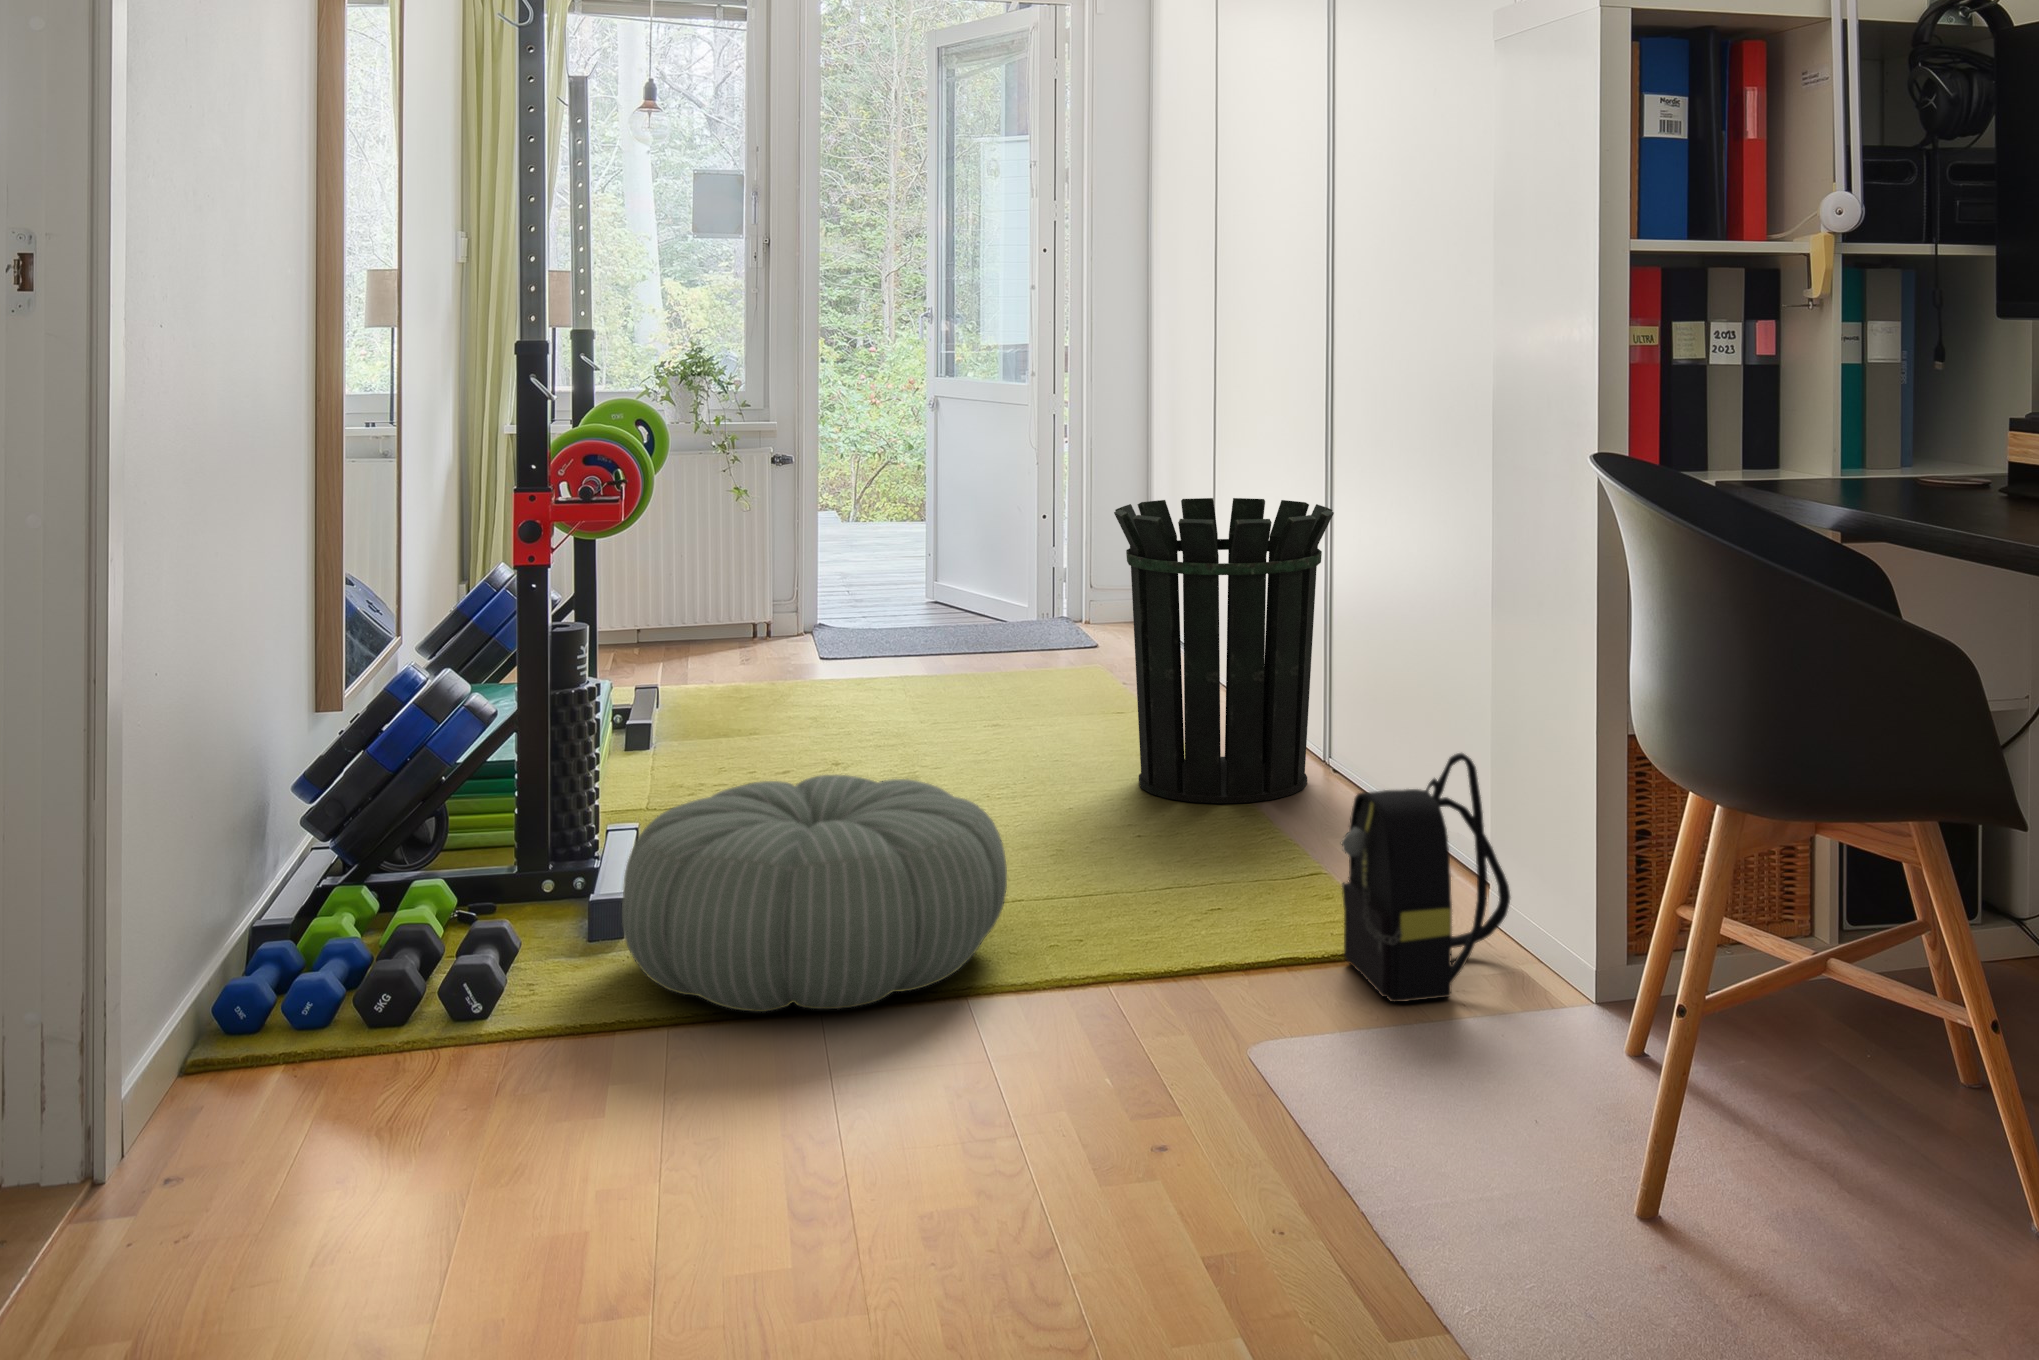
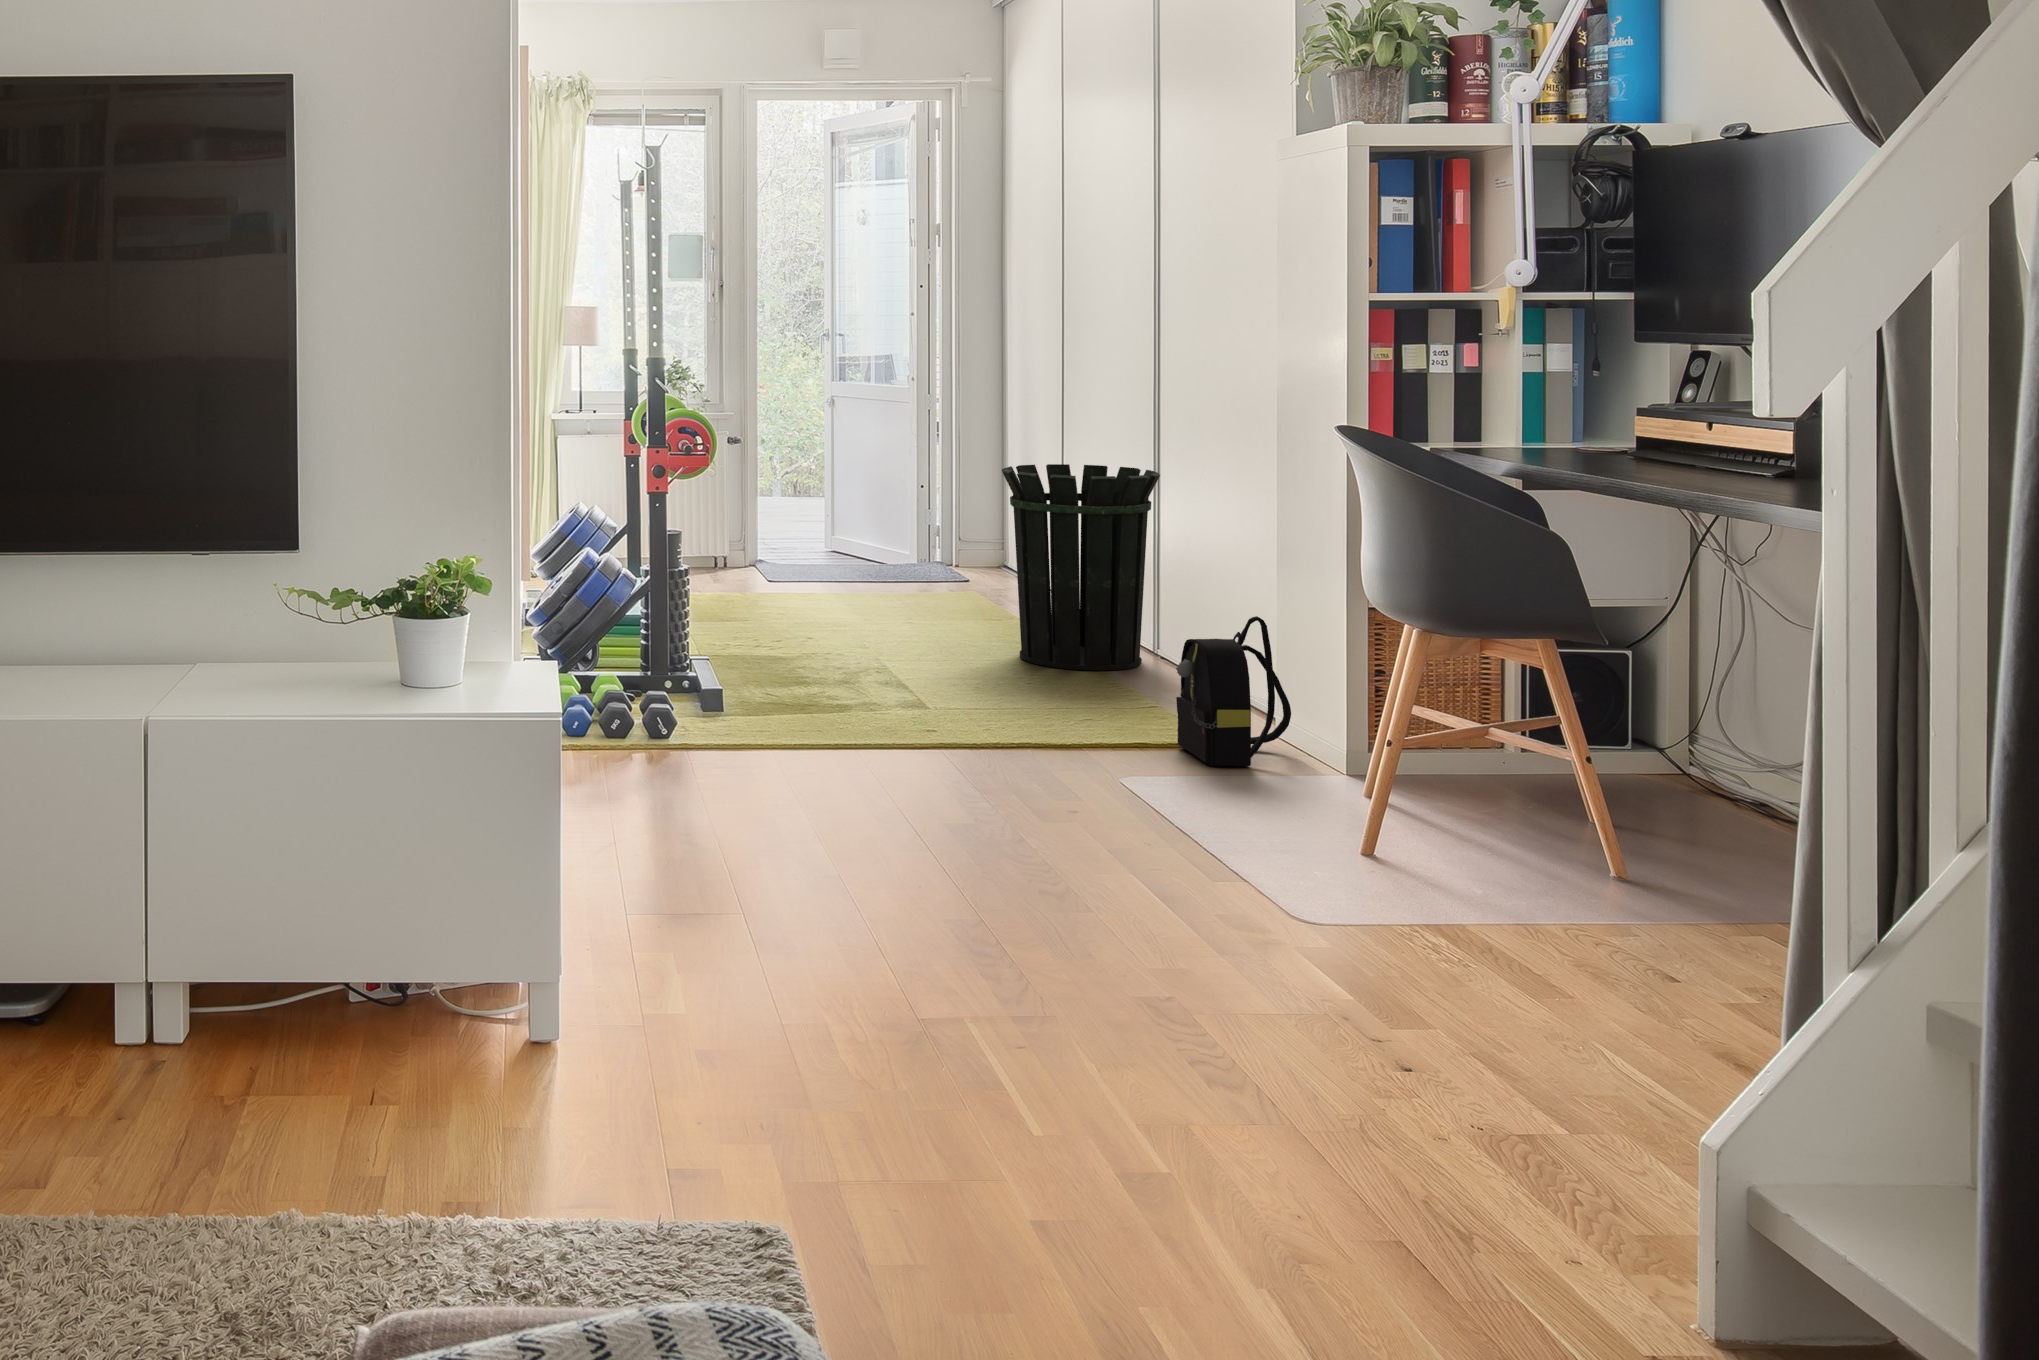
pouf: present [622,775,1007,1012] -> none [728,619,957,745]

